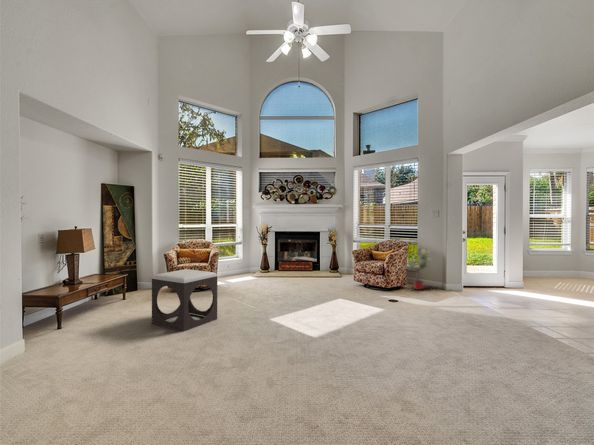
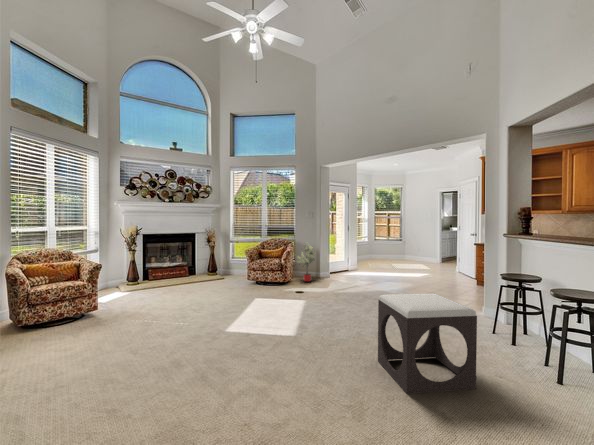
footstool: present [152,269,217,331] -> present [378,293,477,394]

